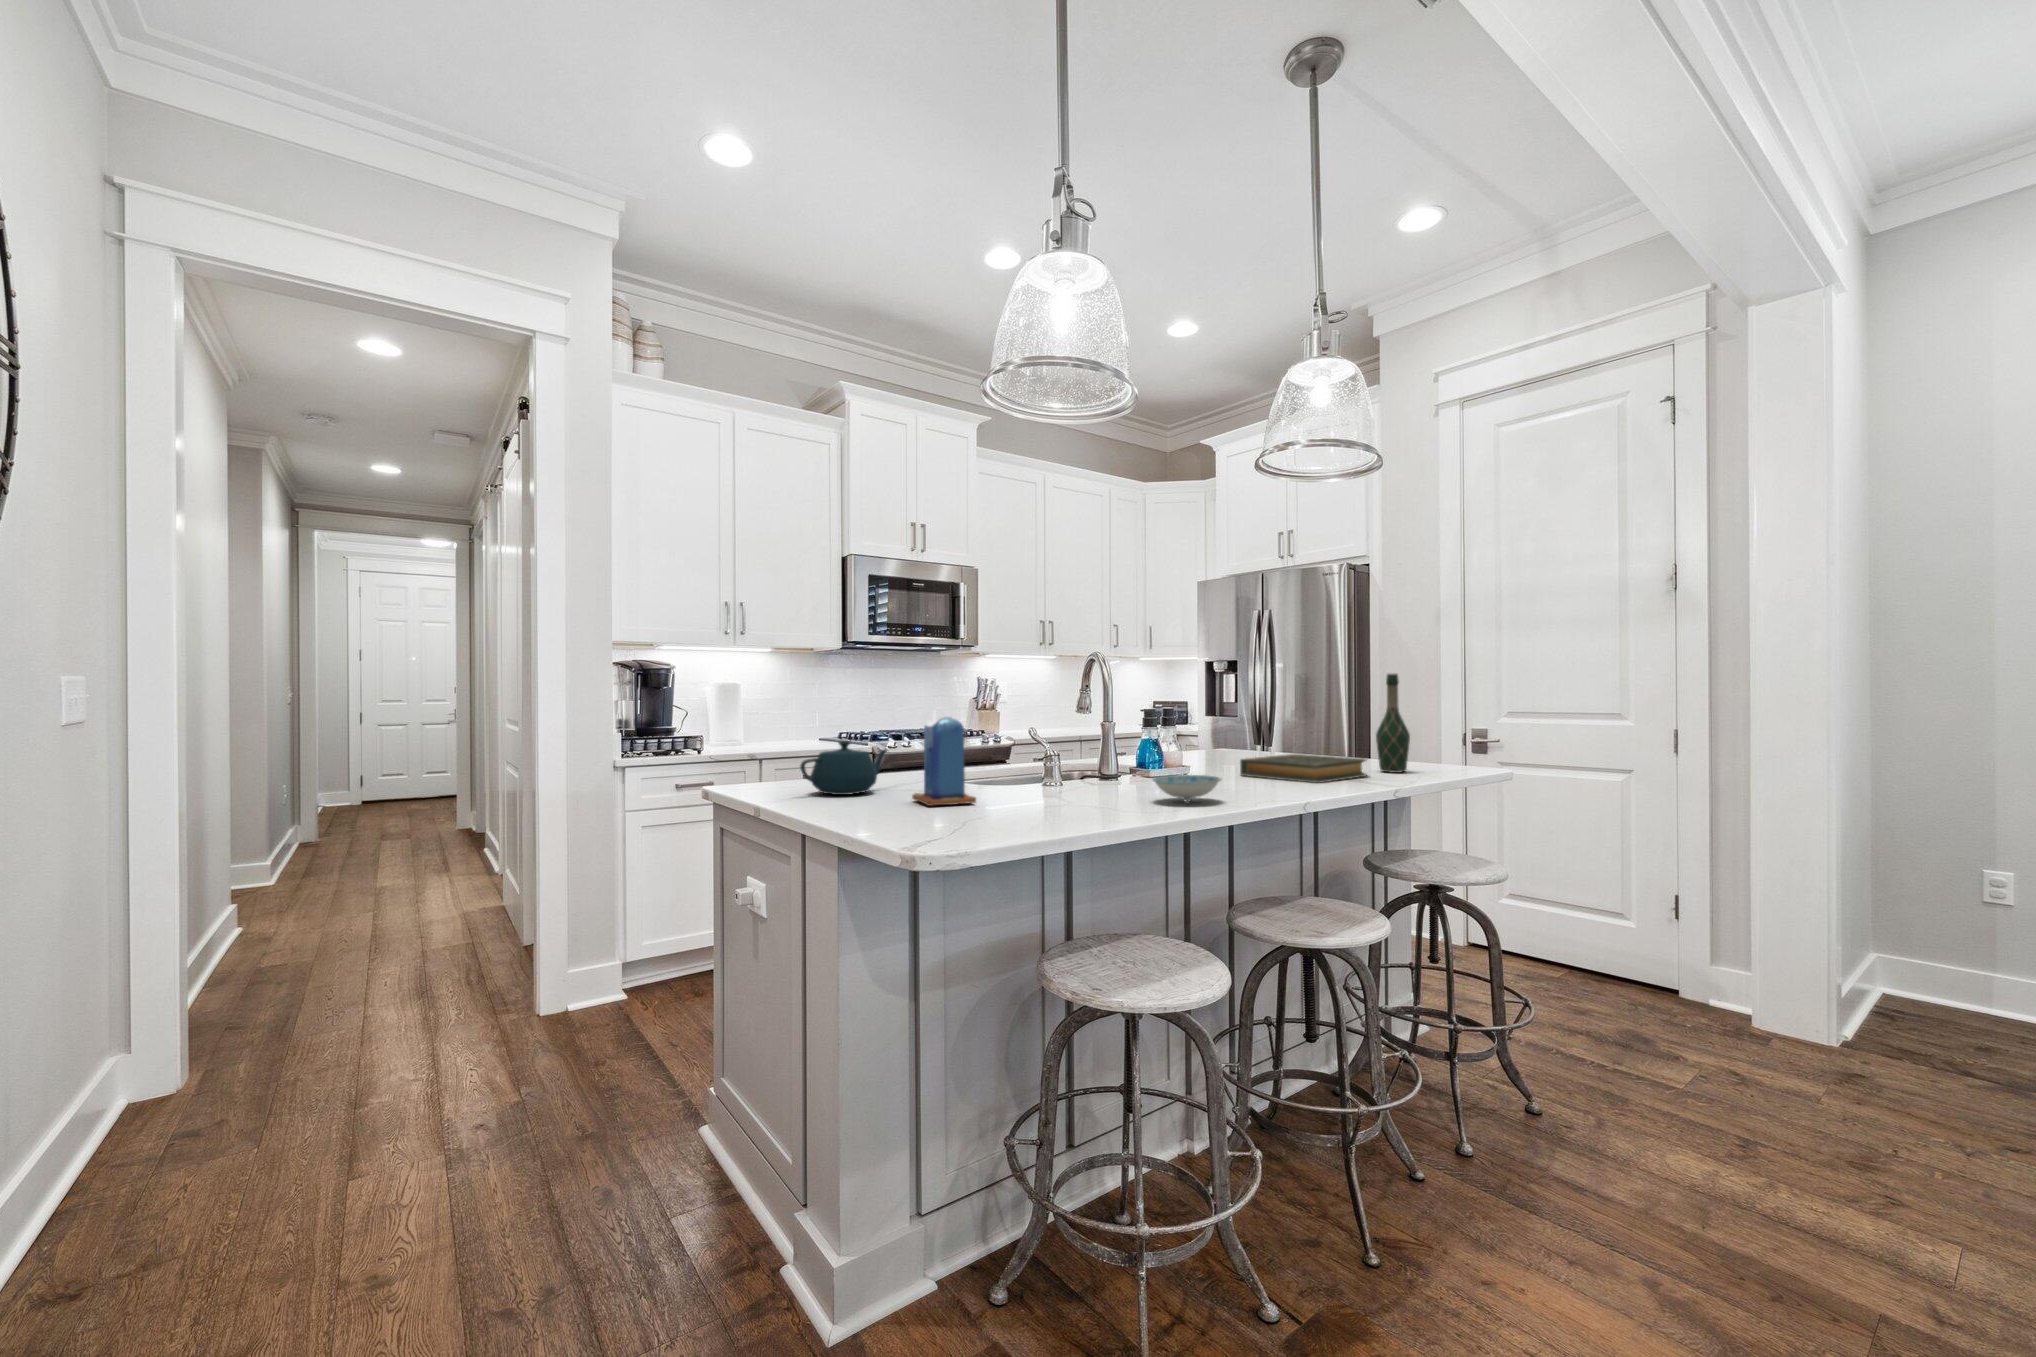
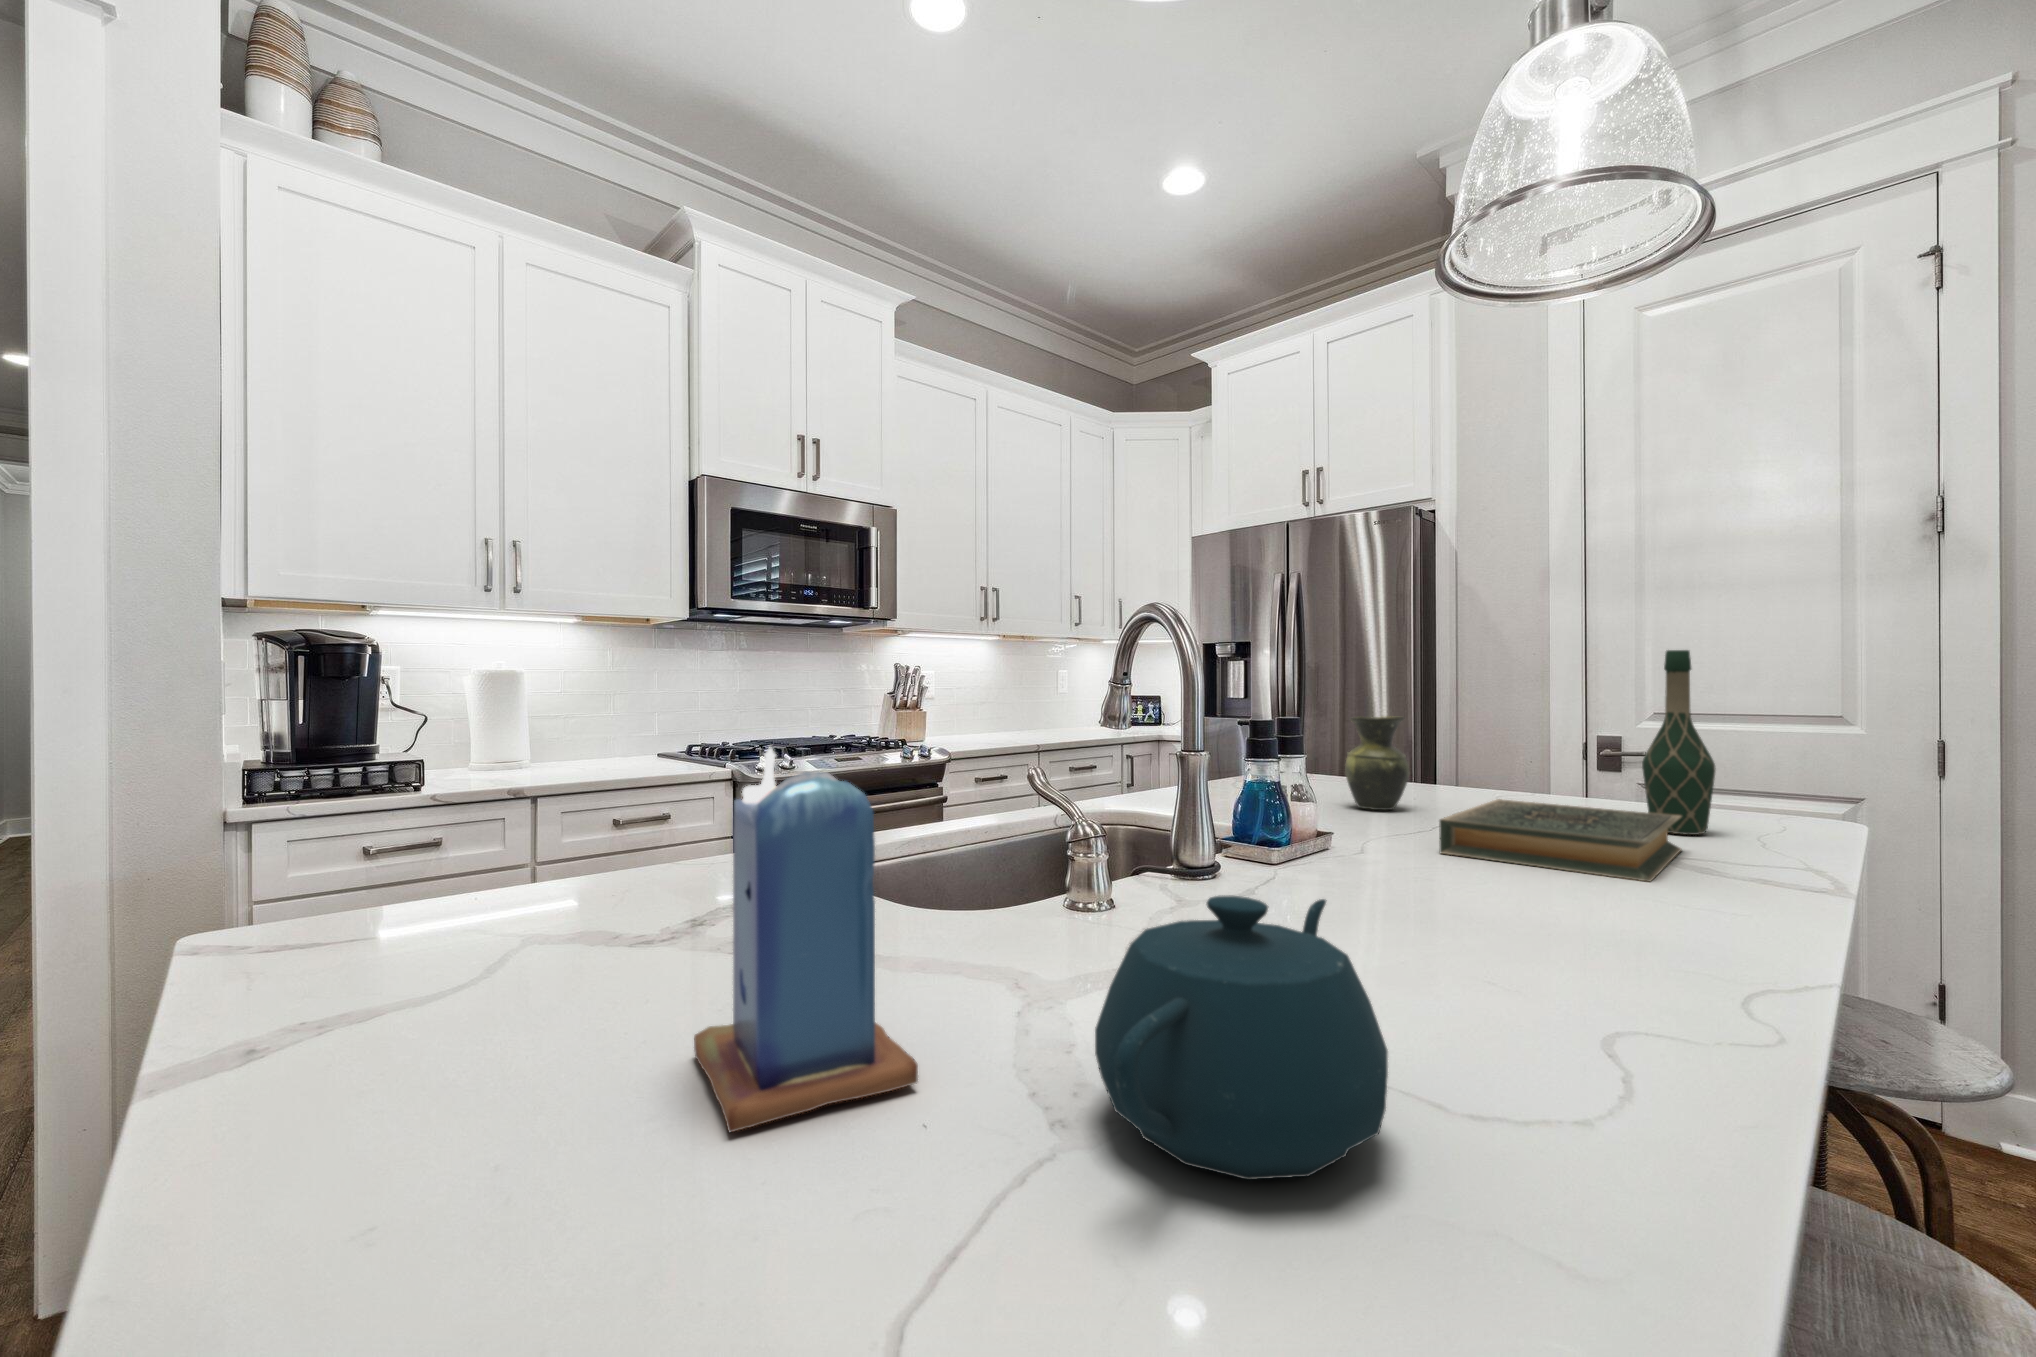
vase: none [1231,711,1267,764] -> present [1345,716,1409,810]
teapot: present [800,741,887,795] -> present [1095,895,1388,1180]
ceramic bowl: present [1152,775,1222,801] -> none [1457,919,1698,1024]

